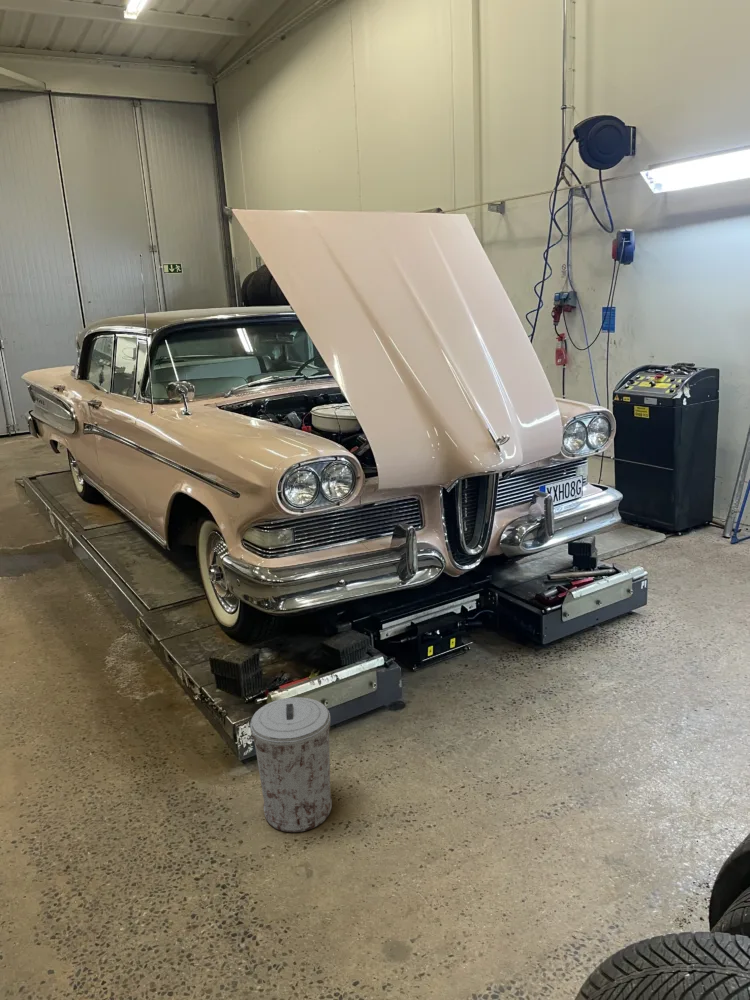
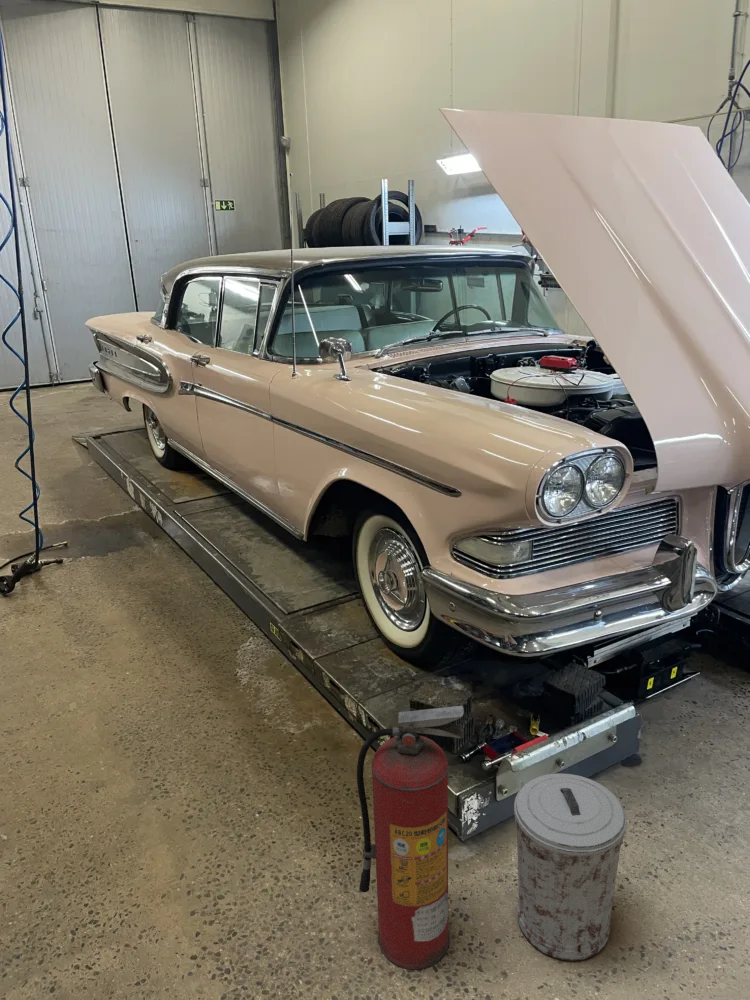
fire extinguisher: none [127,639,211,842] -> present [357,706,464,969]

